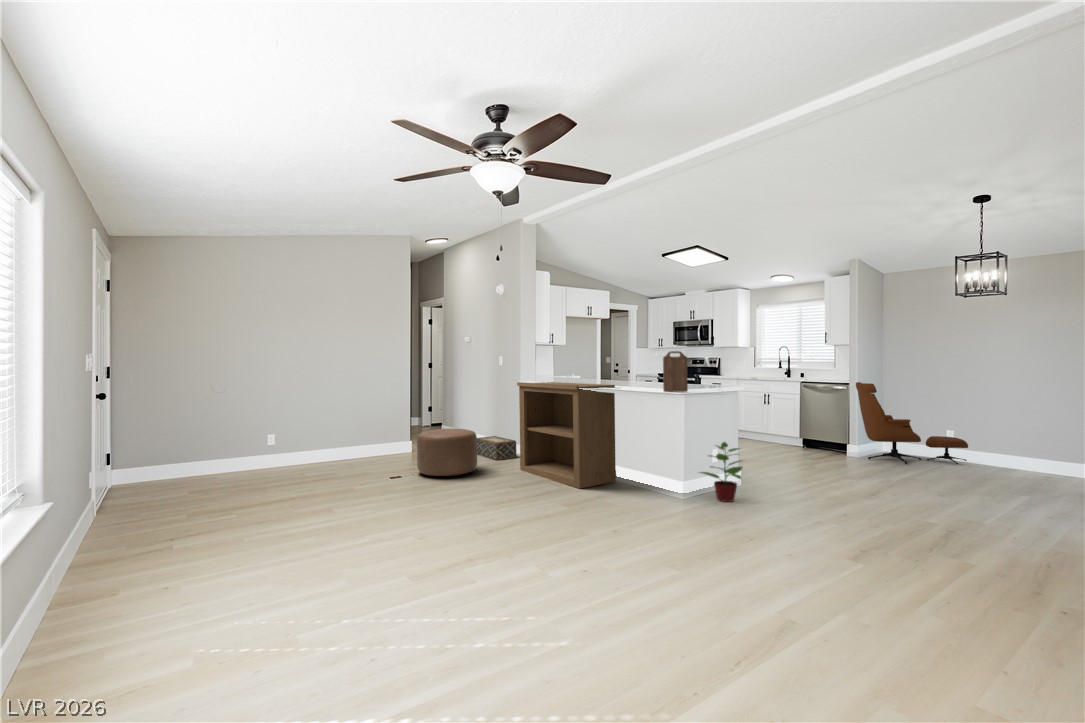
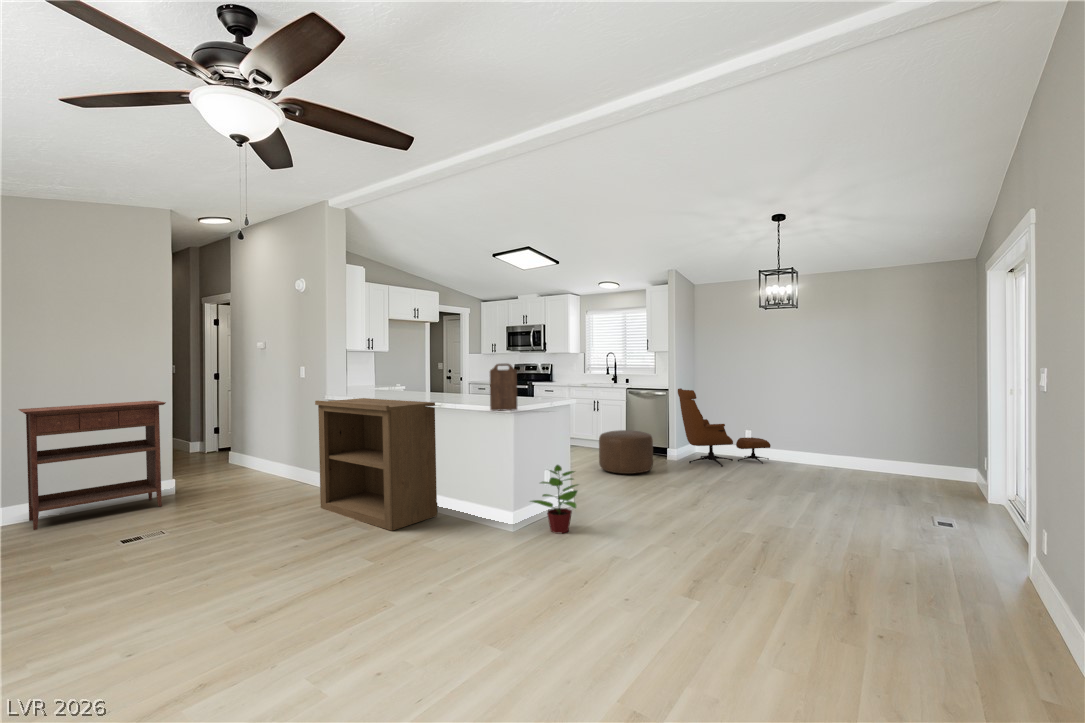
console table: none [321,381,410,469] -> present [19,401,166,530]
ottoman: present [417,428,477,476] -> present [599,430,653,474]
woven basket: present [477,436,517,460] -> none [267,463,320,495]

